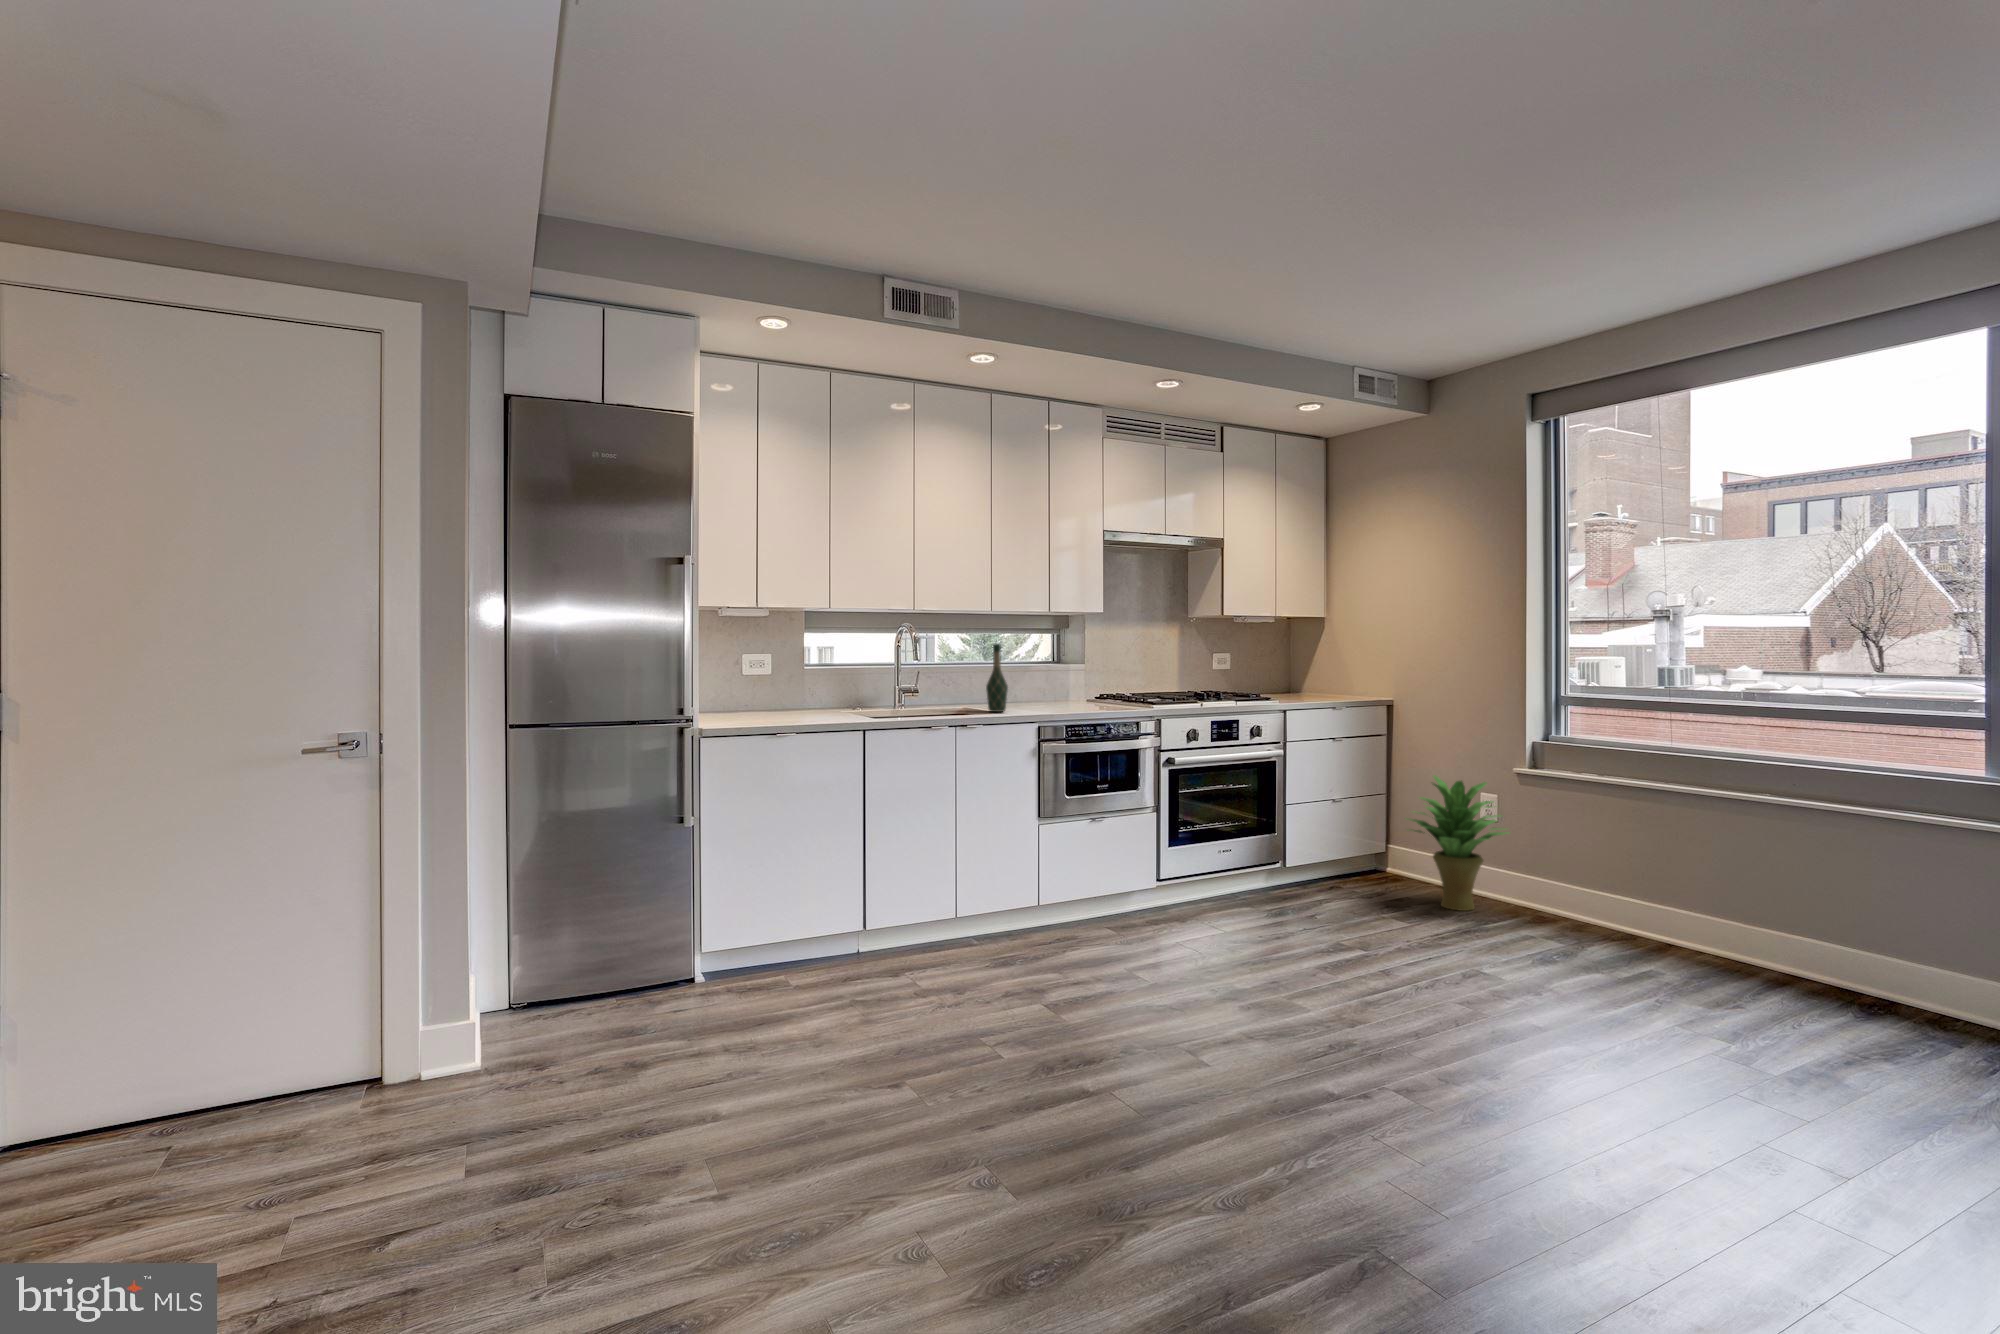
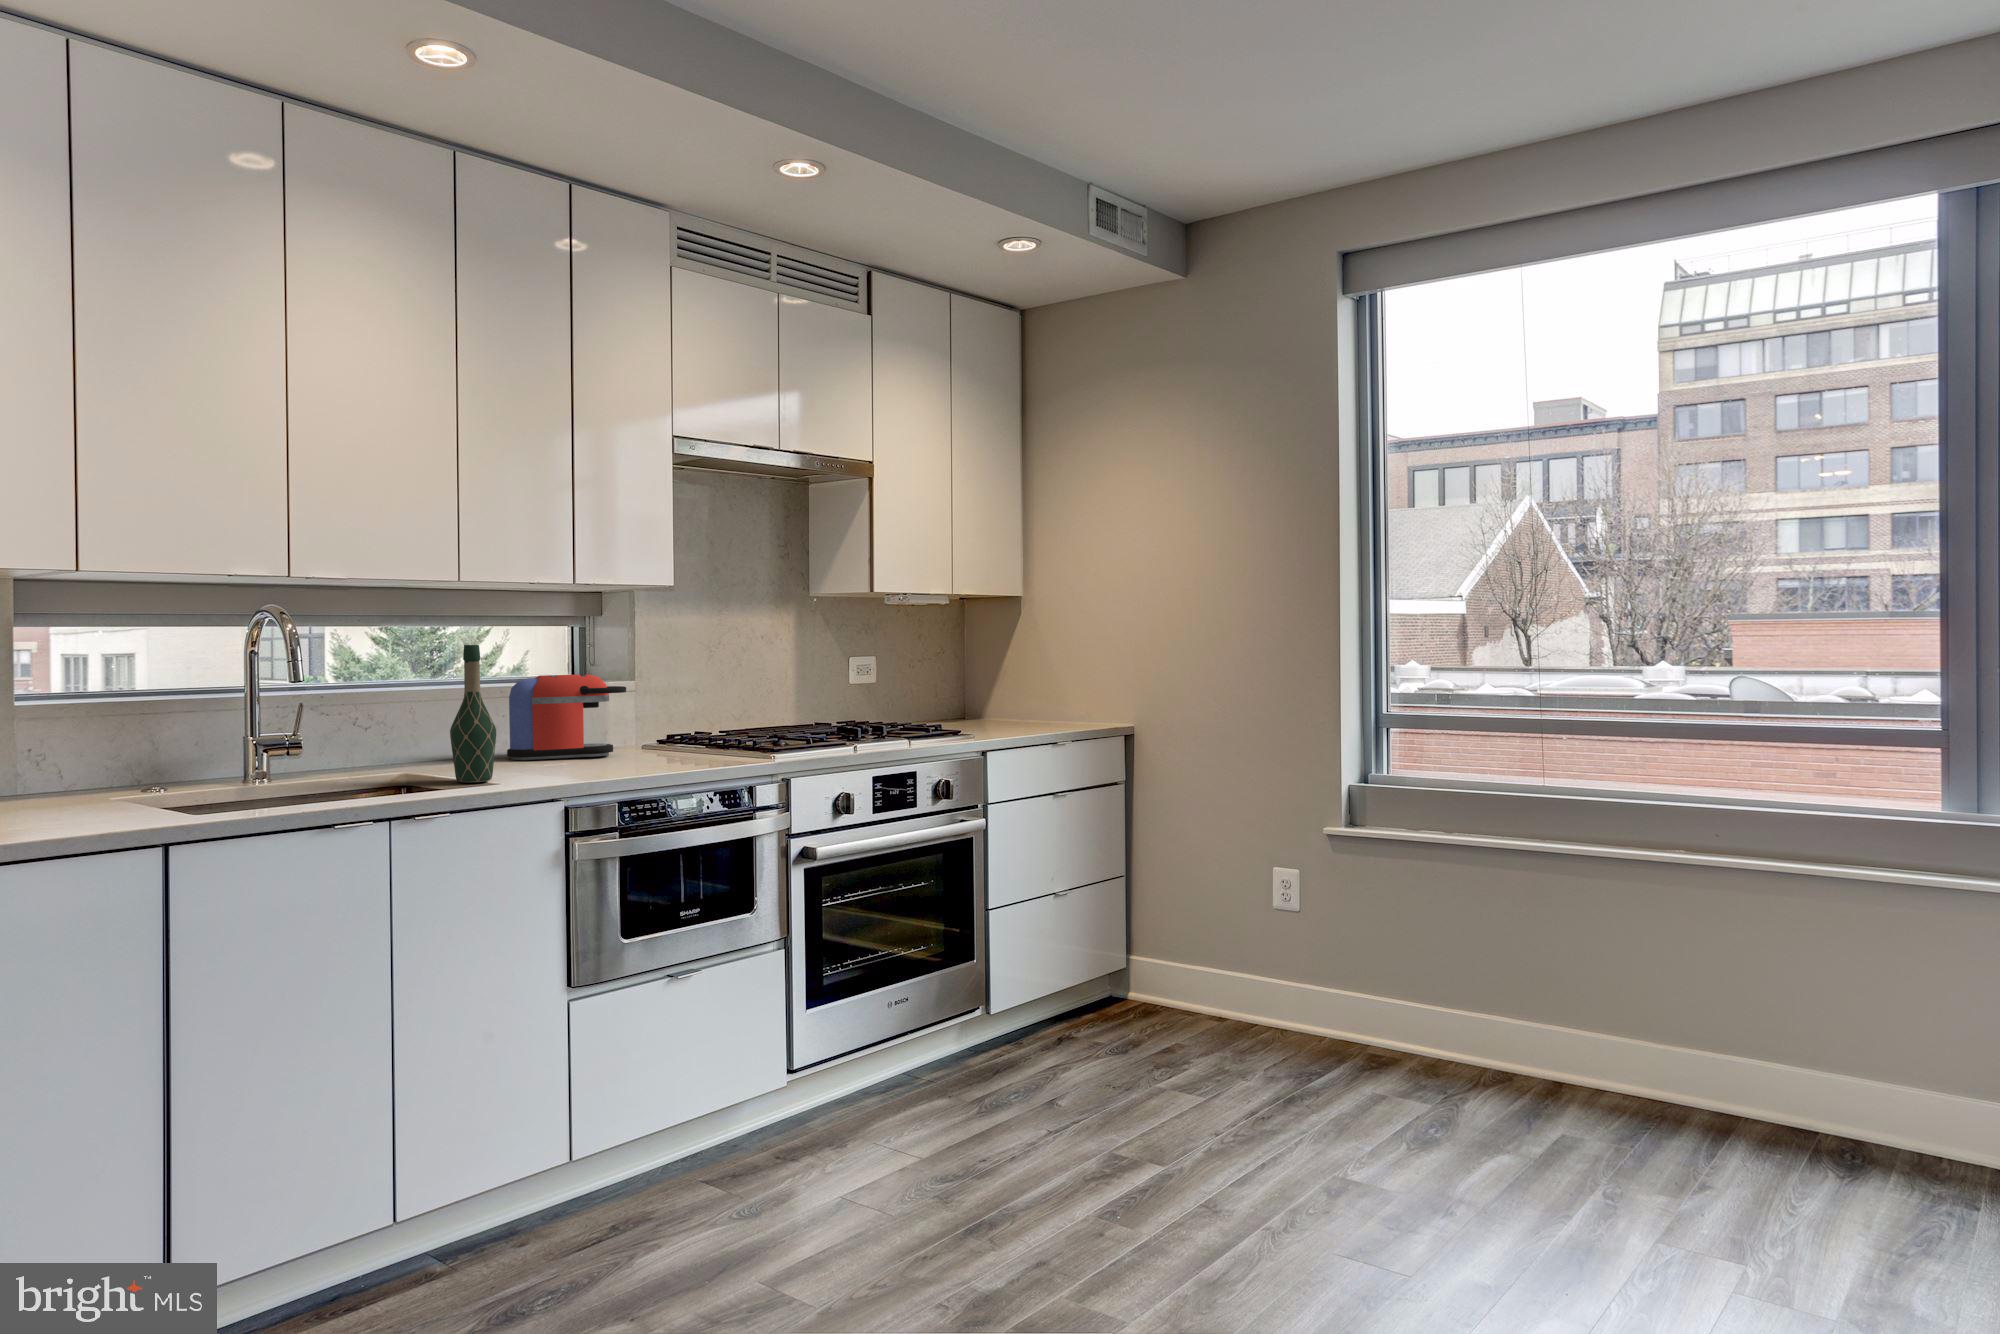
coffee maker: none [1015,660,1076,704] -> present [507,674,626,760]
potted plant: present [1408,776,1509,911] -> none [1173,847,1329,1060]

